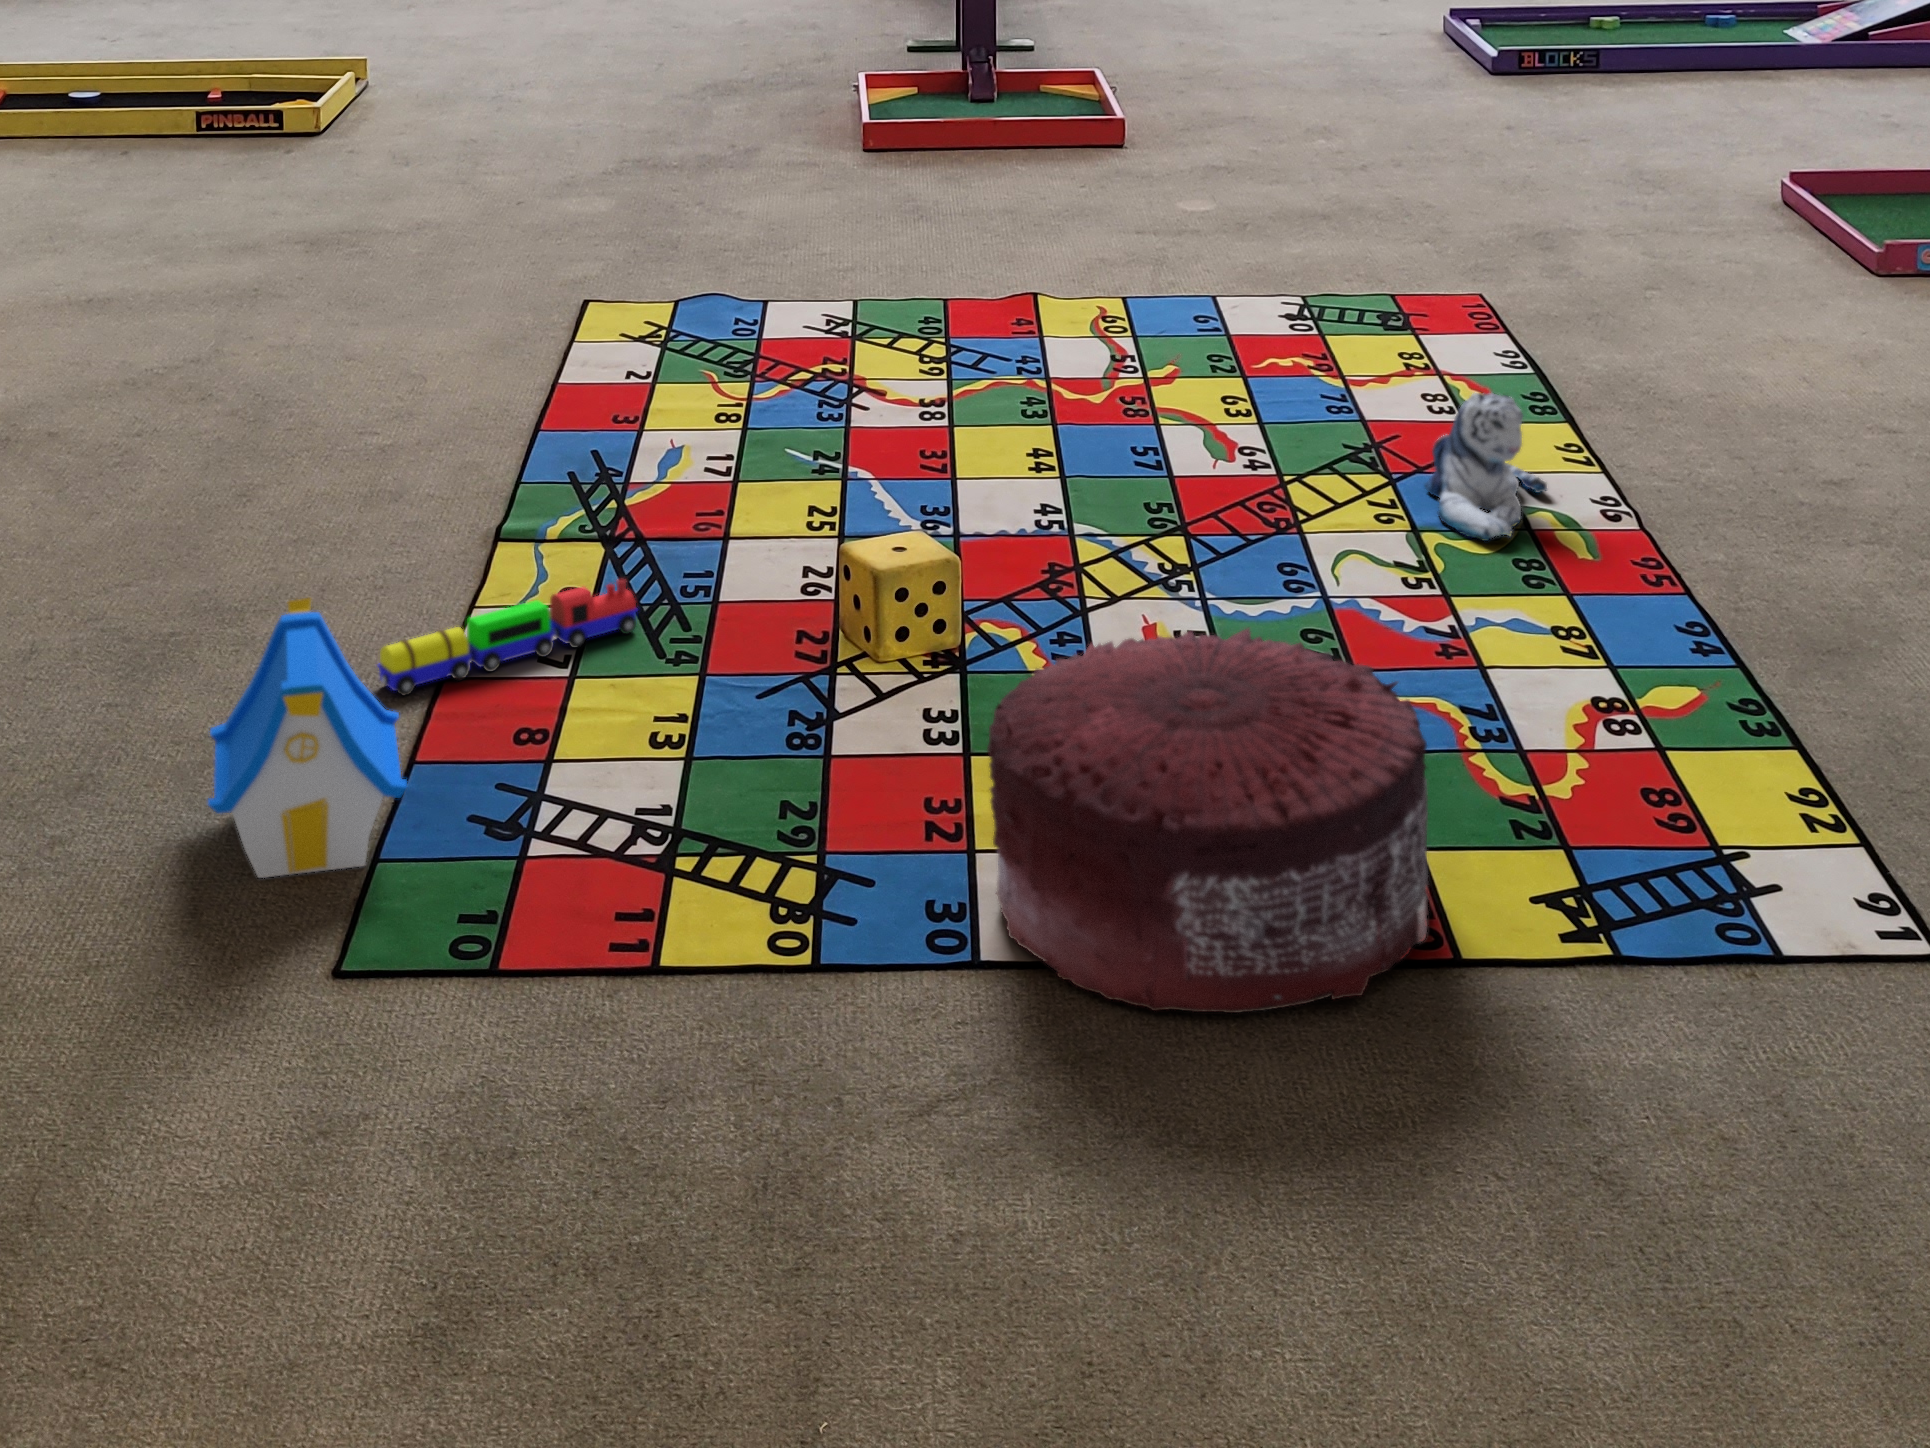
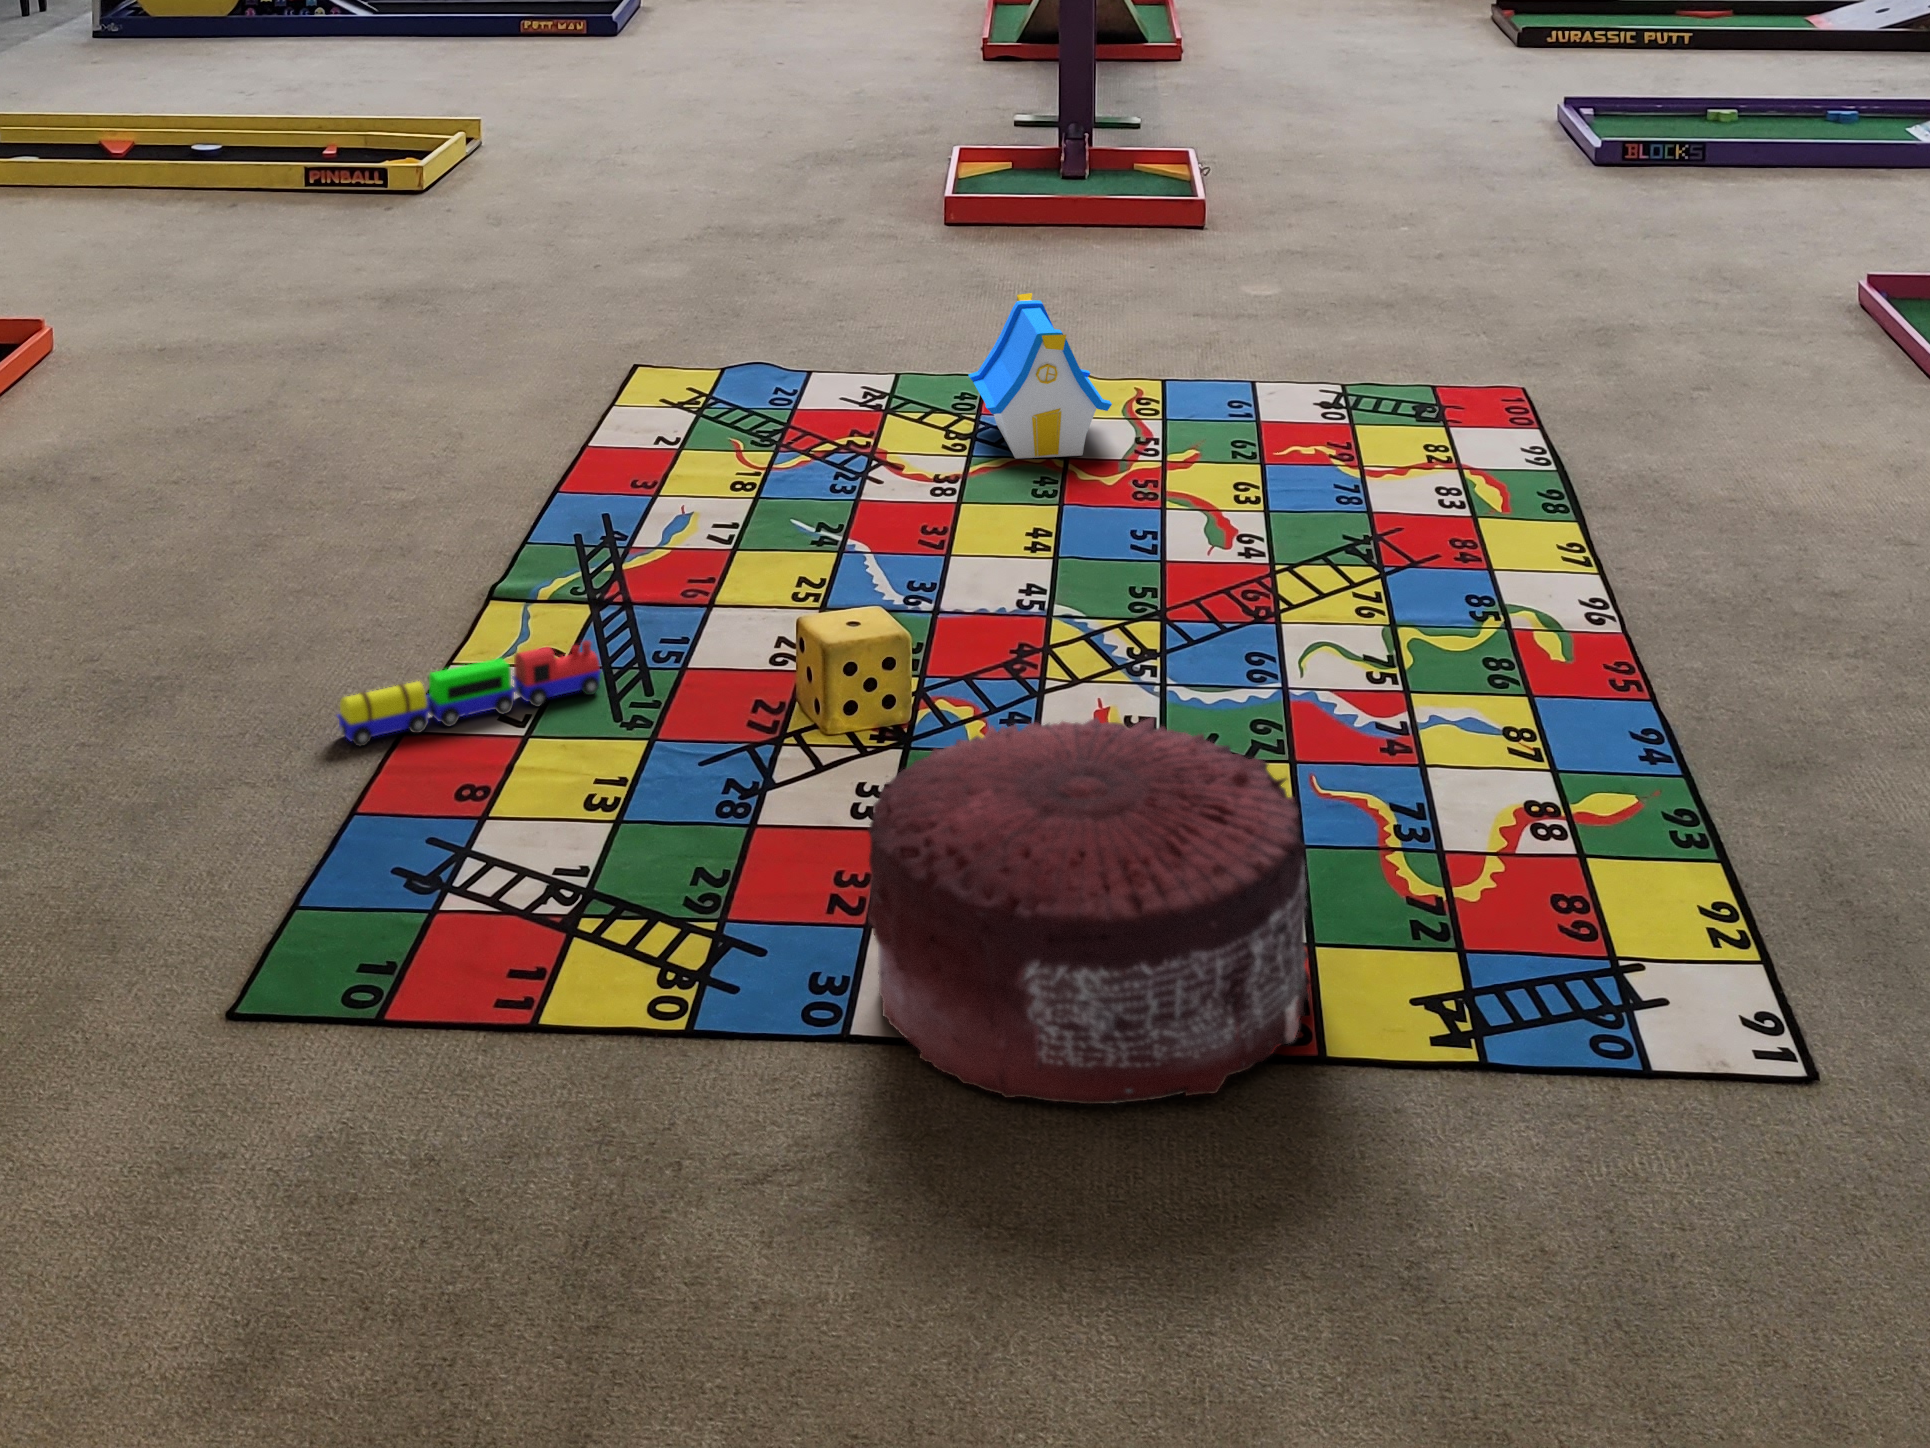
plush toy: present [1425,392,1547,541] -> none [1414,487,1538,638]
toy house: present [208,598,408,878] -> present [969,293,1112,459]

